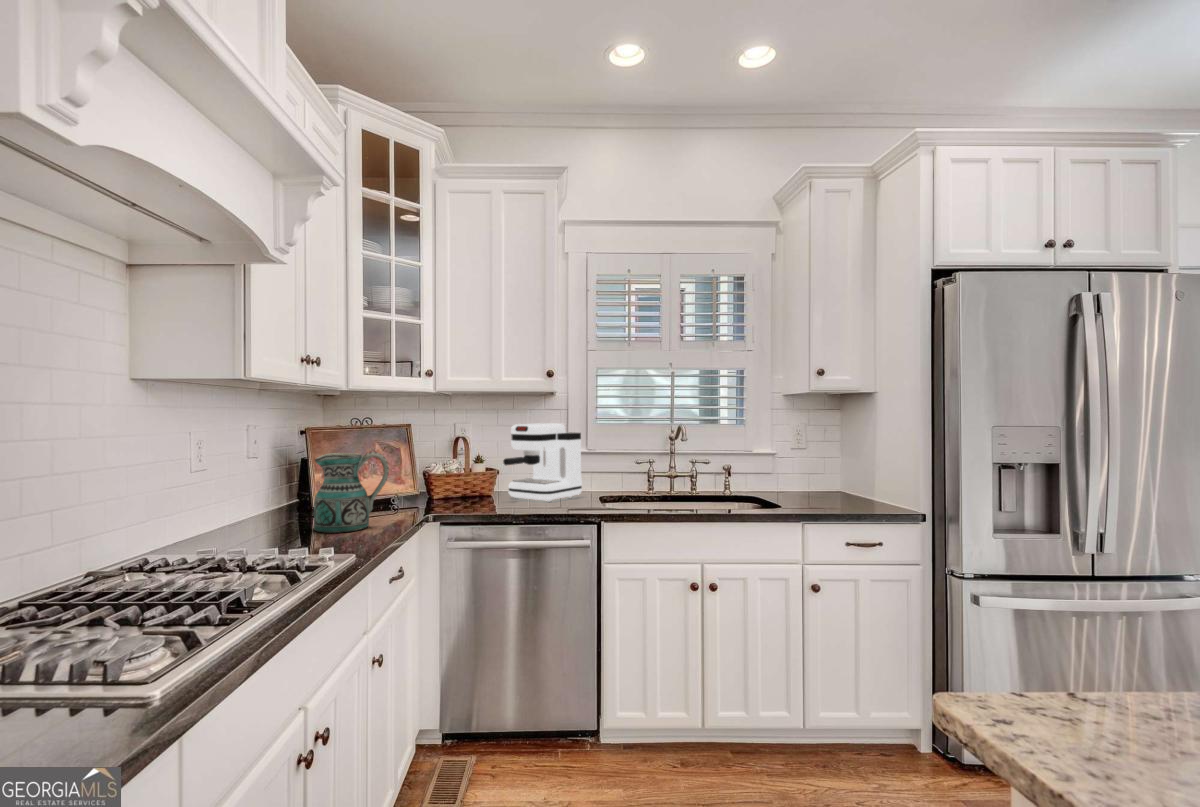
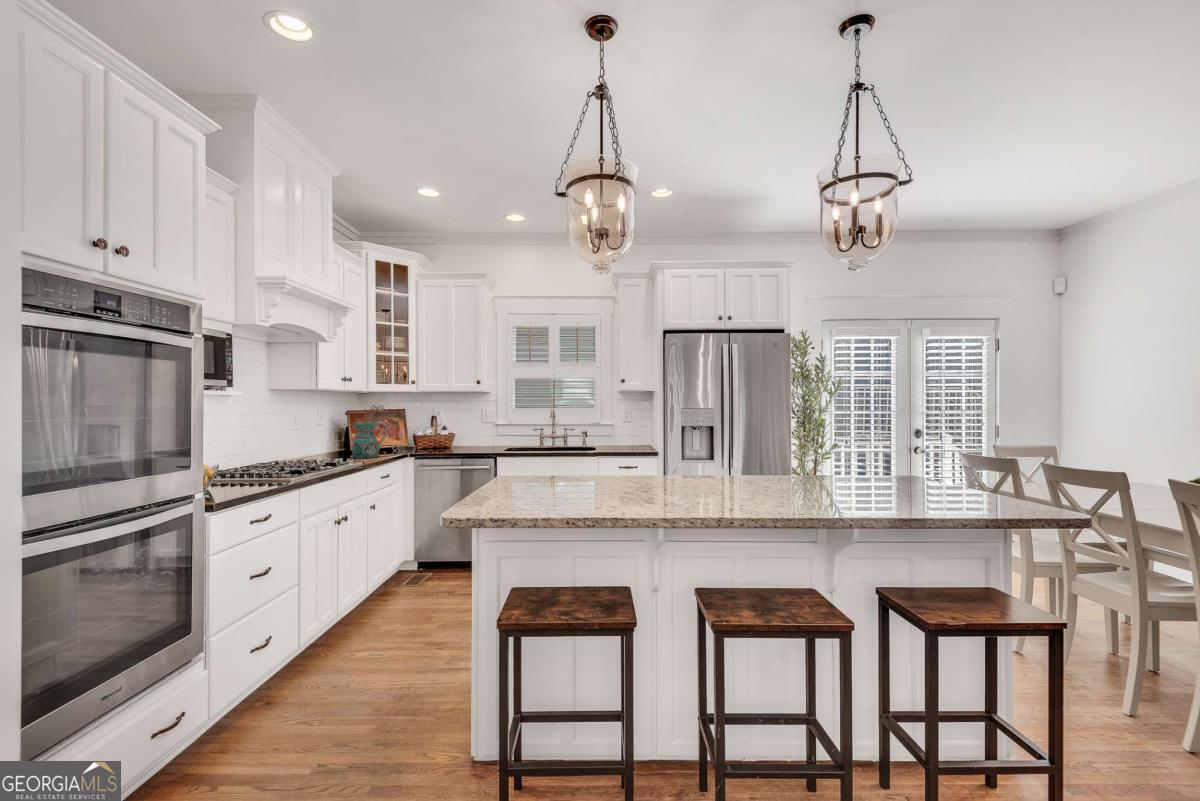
coffee maker: present [503,423,582,502] -> none [453,409,498,450]

